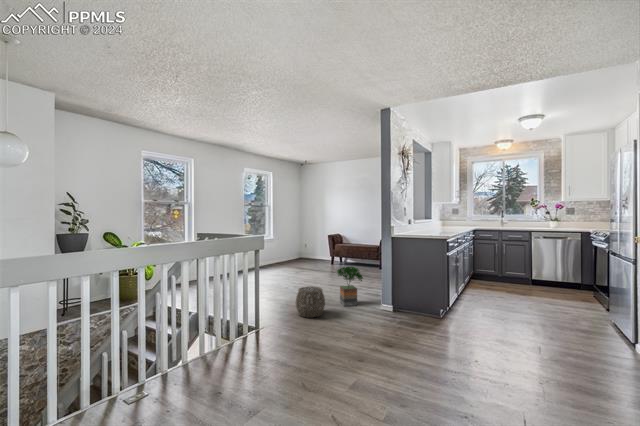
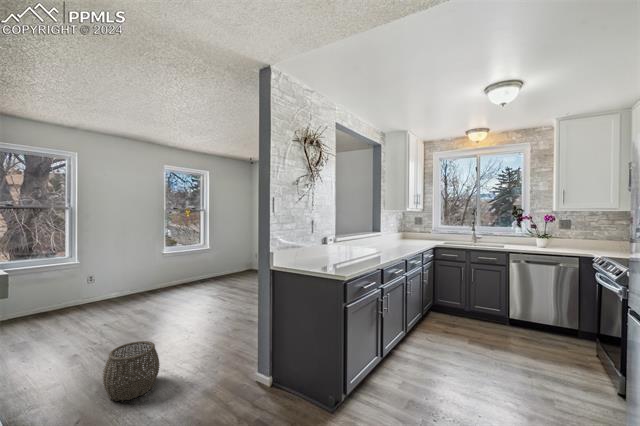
potted tree: present [337,267,363,306] -> none [202,304,242,369]

